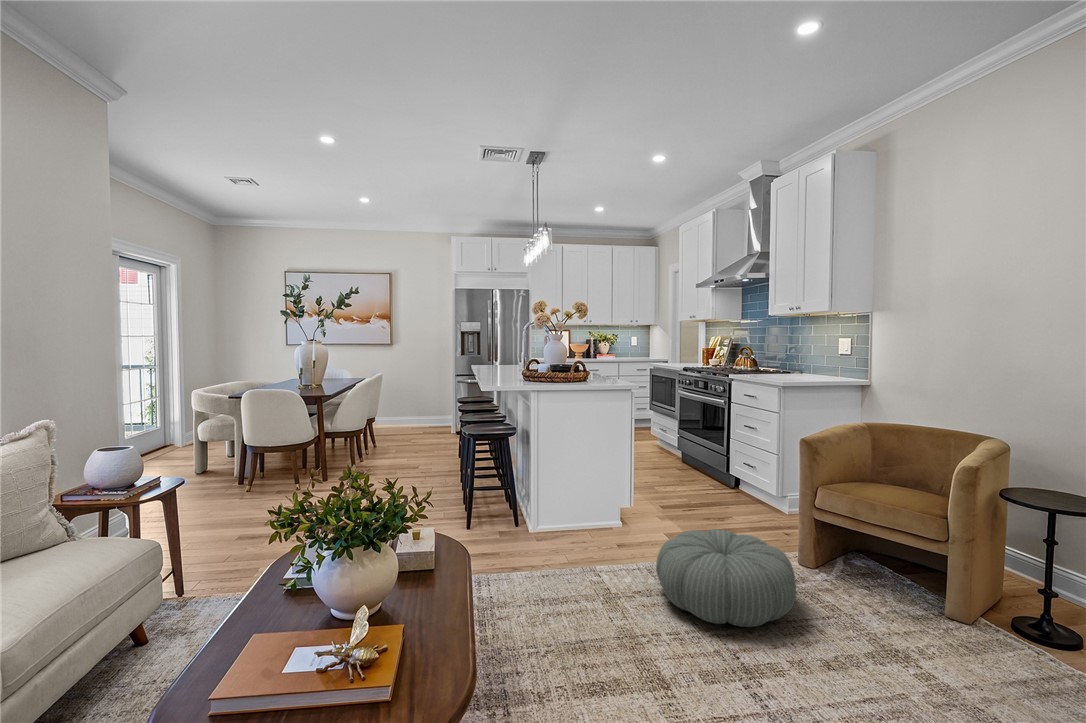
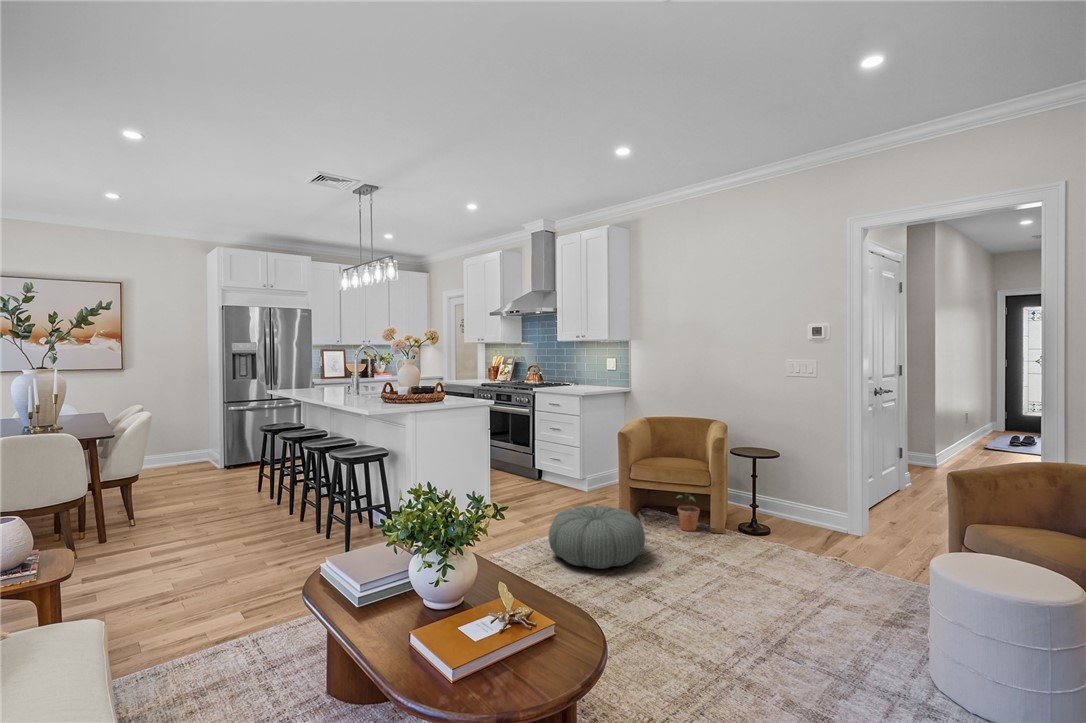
potted plant: none [883,506,943,605] -> present [677,494,700,531]

